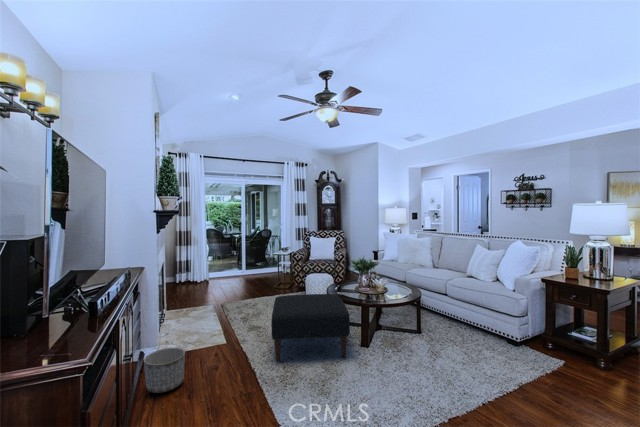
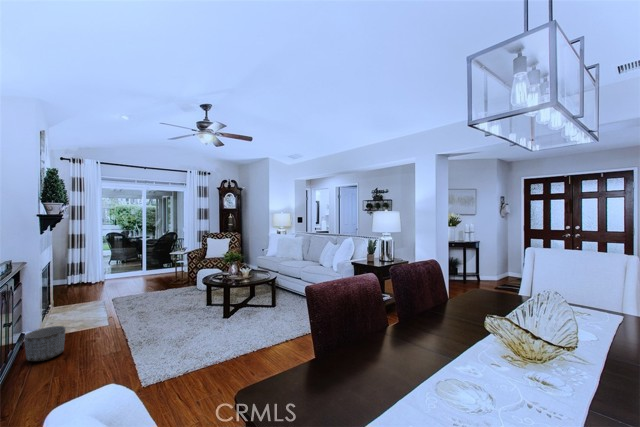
ottoman: present [271,294,350,361] -> none [149,281,215,332]

